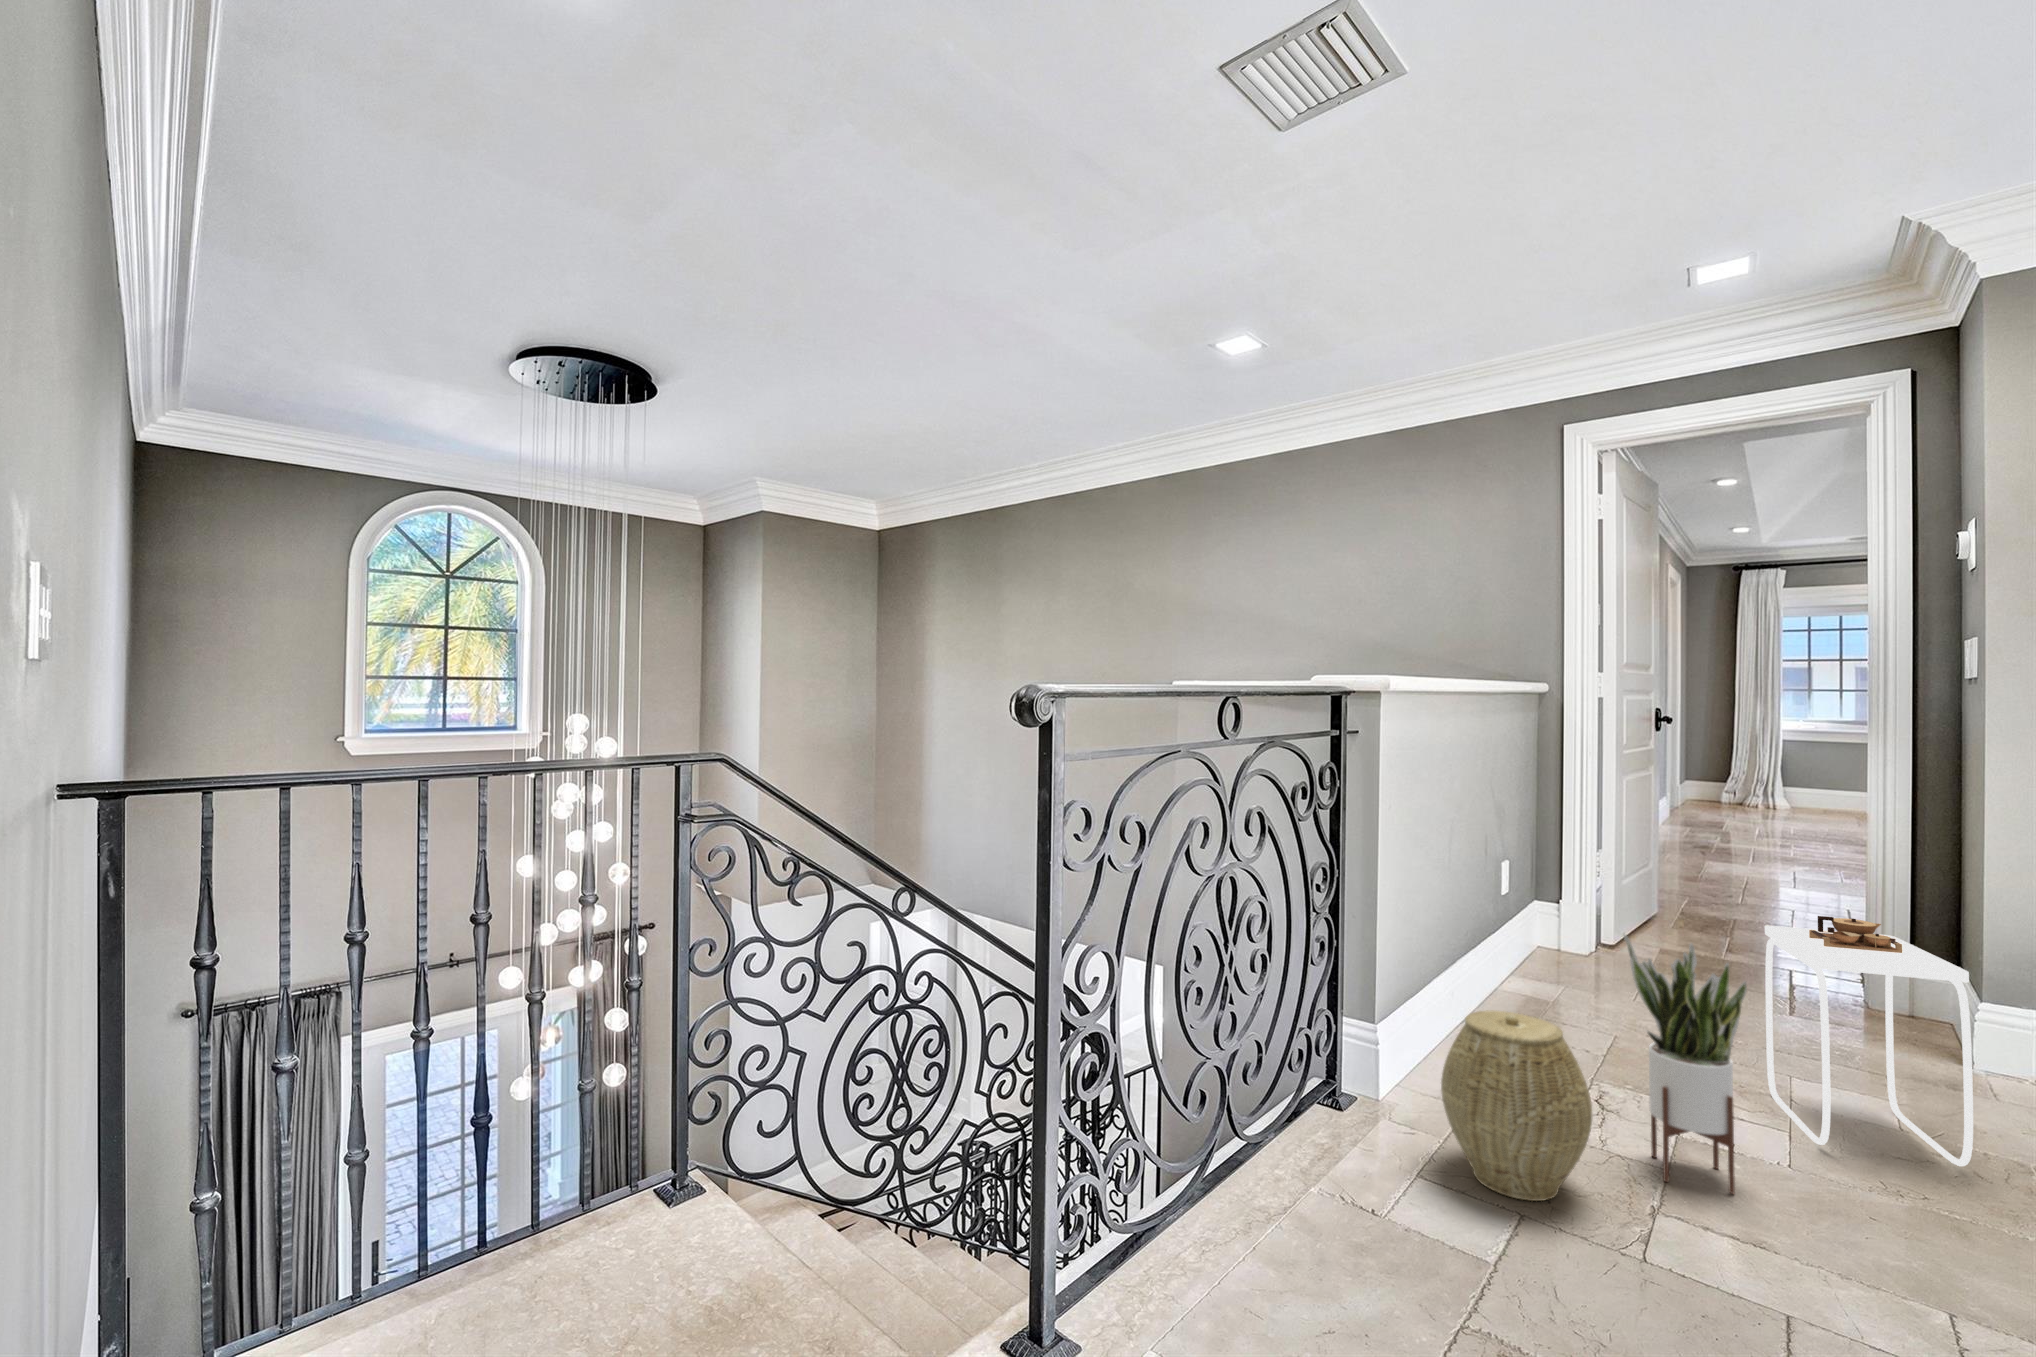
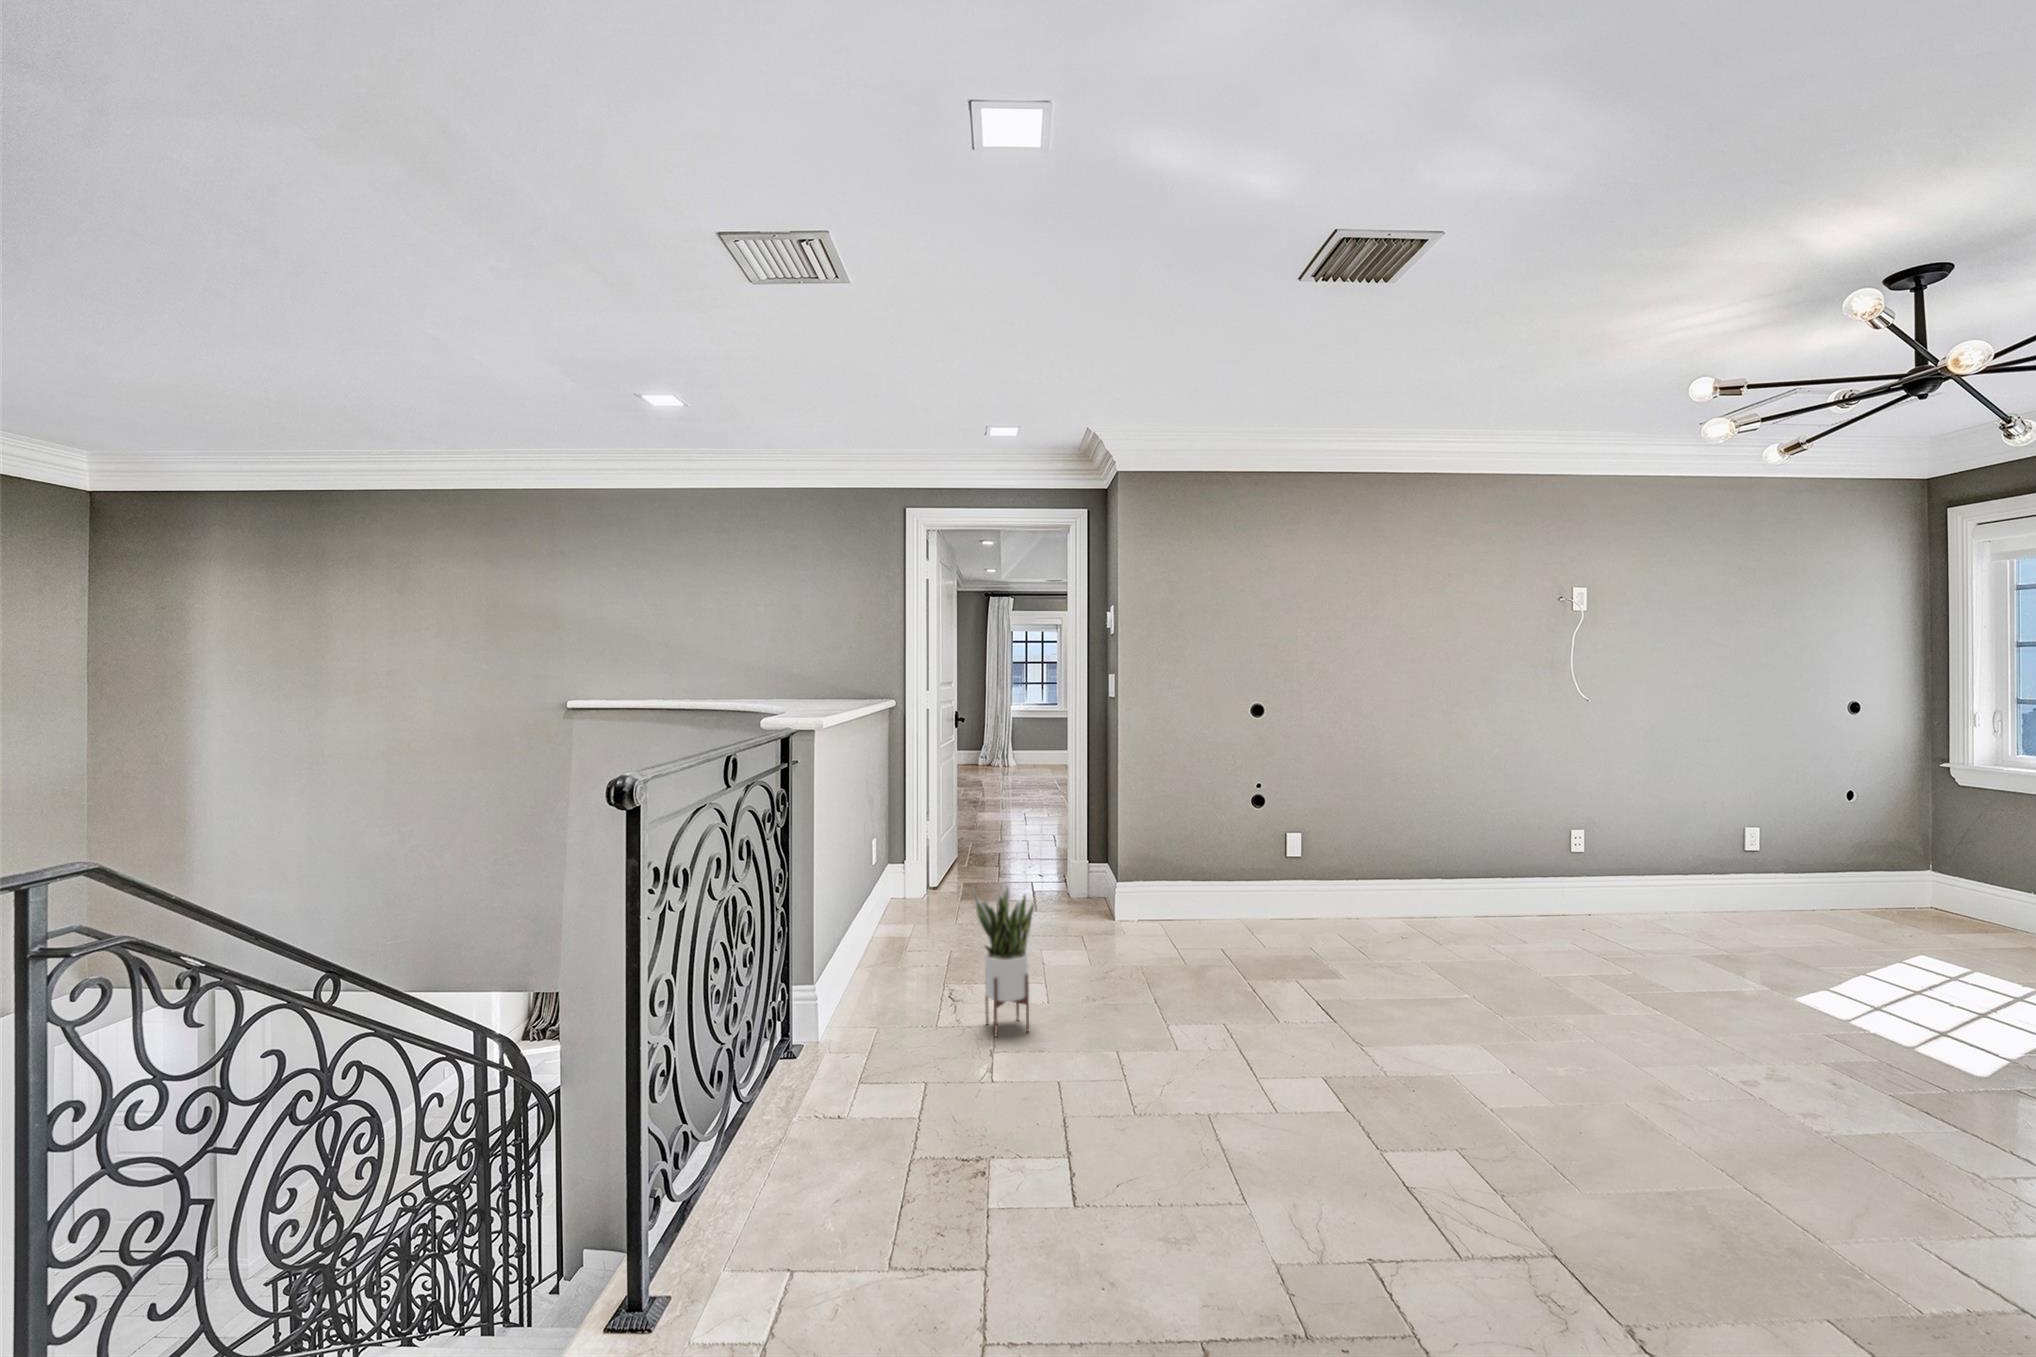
side table: present [1765,916,1973,1166] -> none [1033,853,1125,990]
woven basket: present [1441,1011,1592,1201] -> none [872,952,962,1076]

